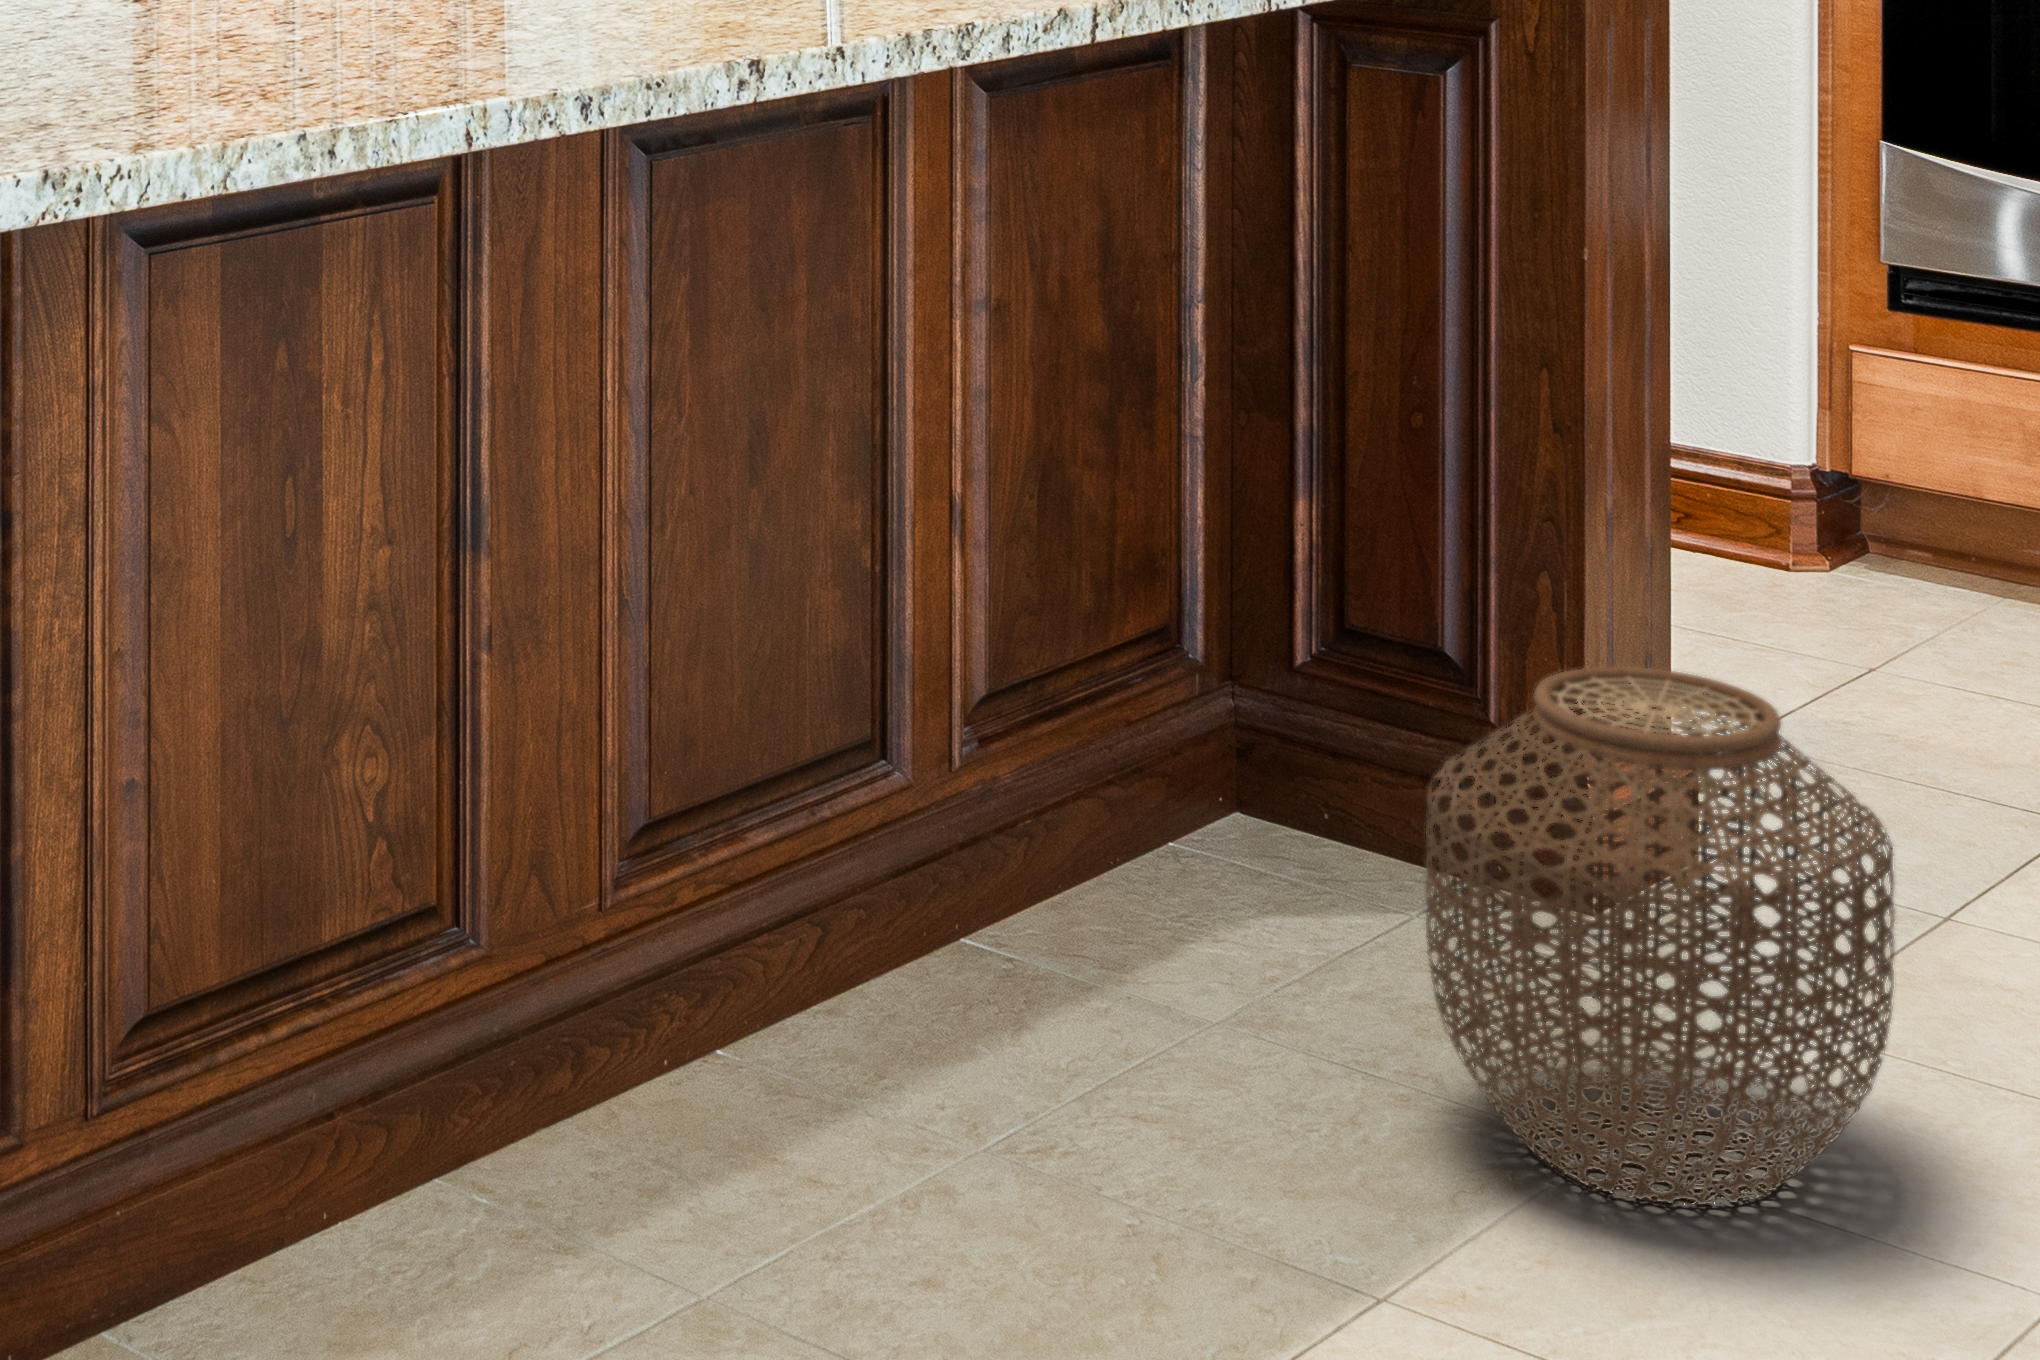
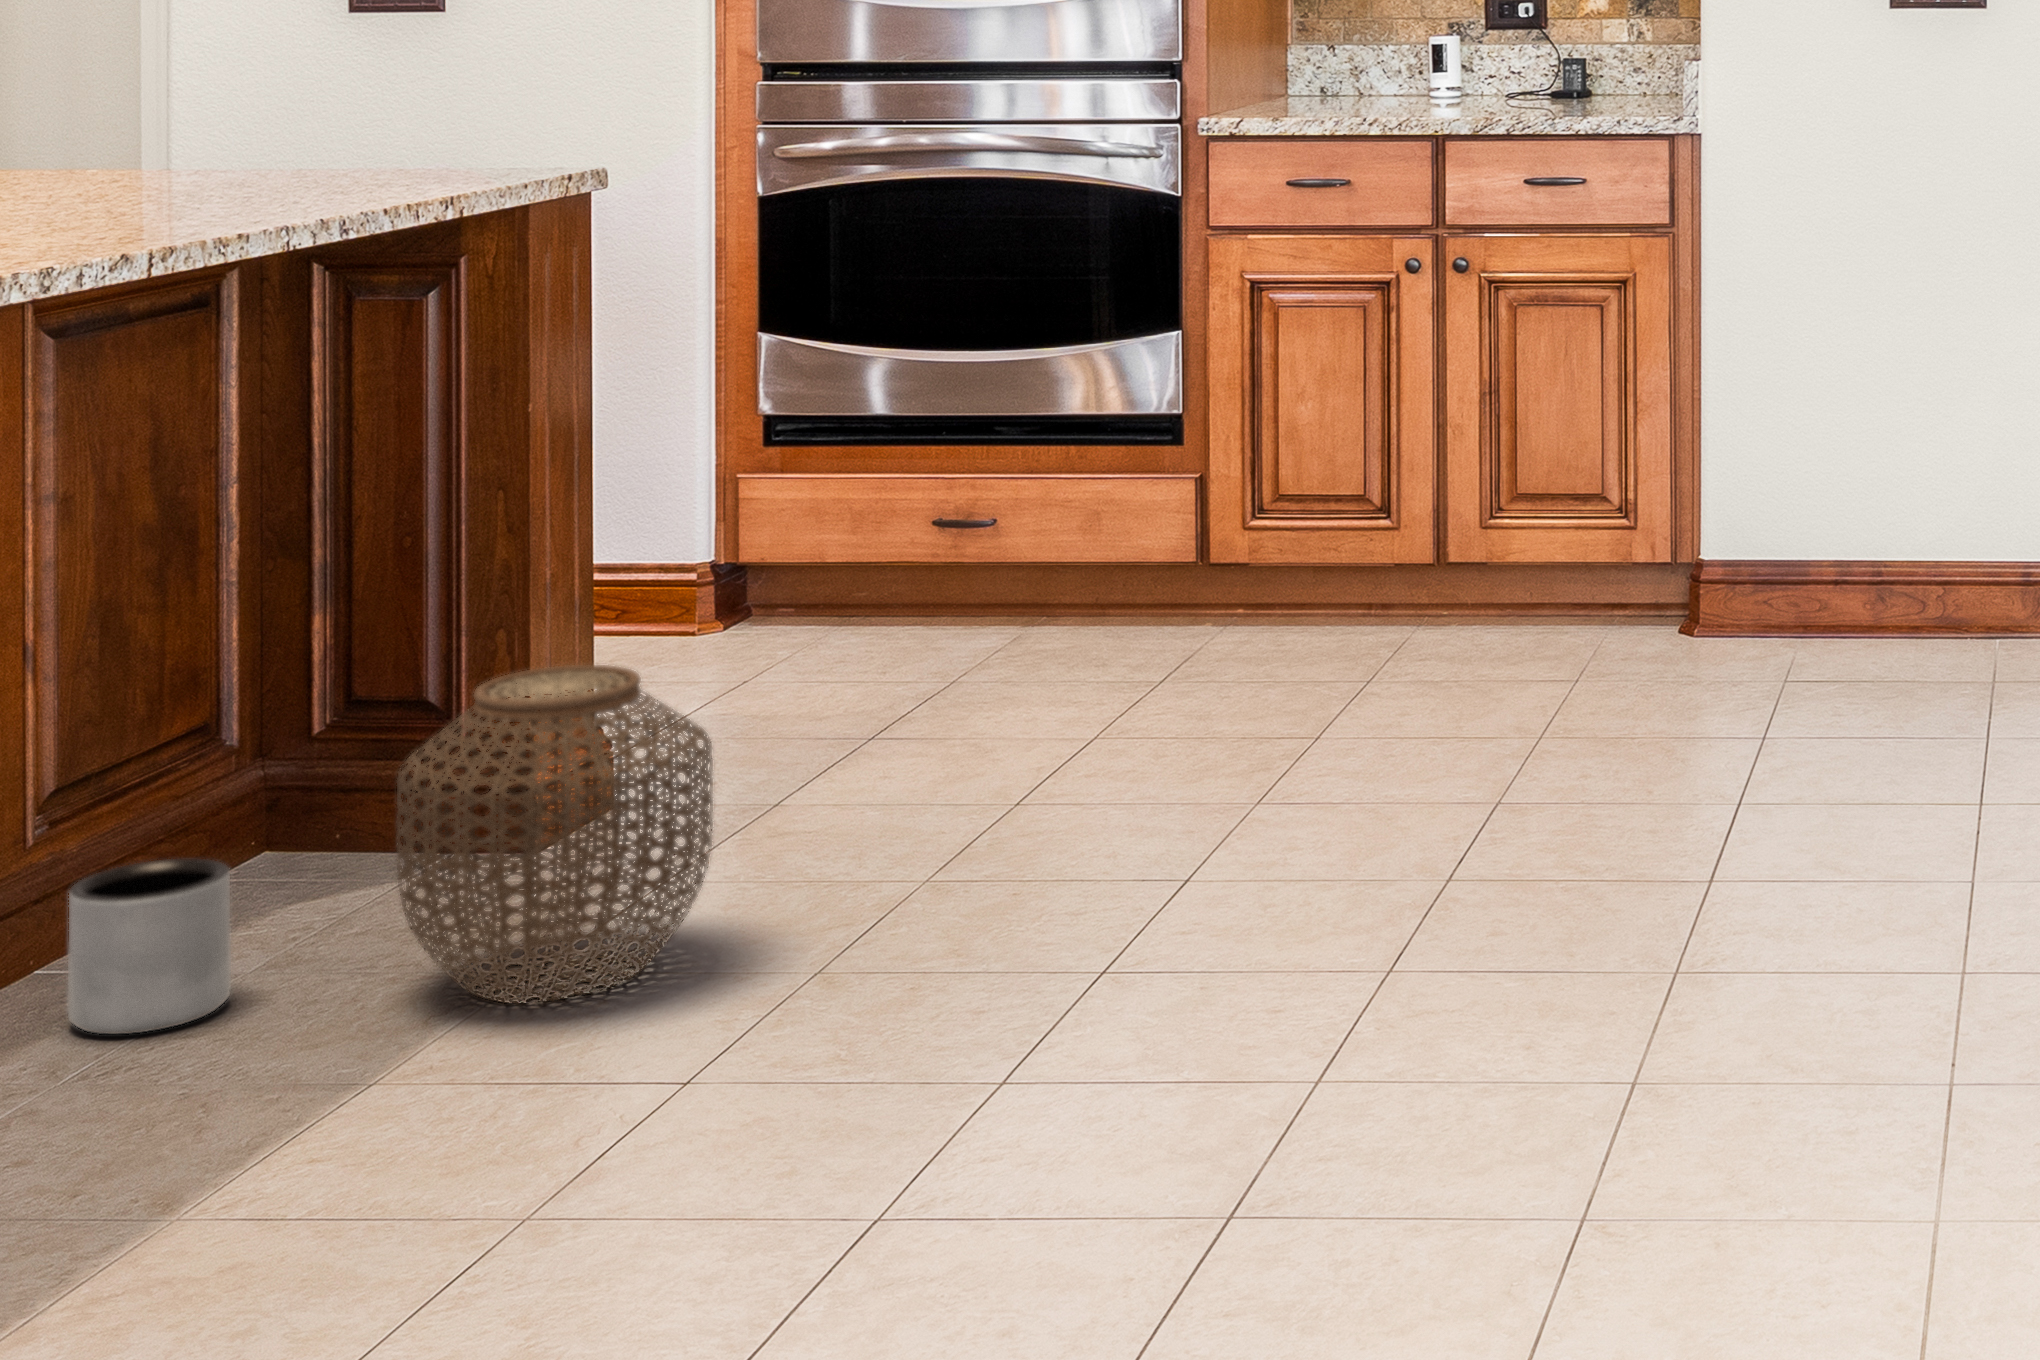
planter: none [1008,827,1206,1082] -> present [68,859,231,1034]

